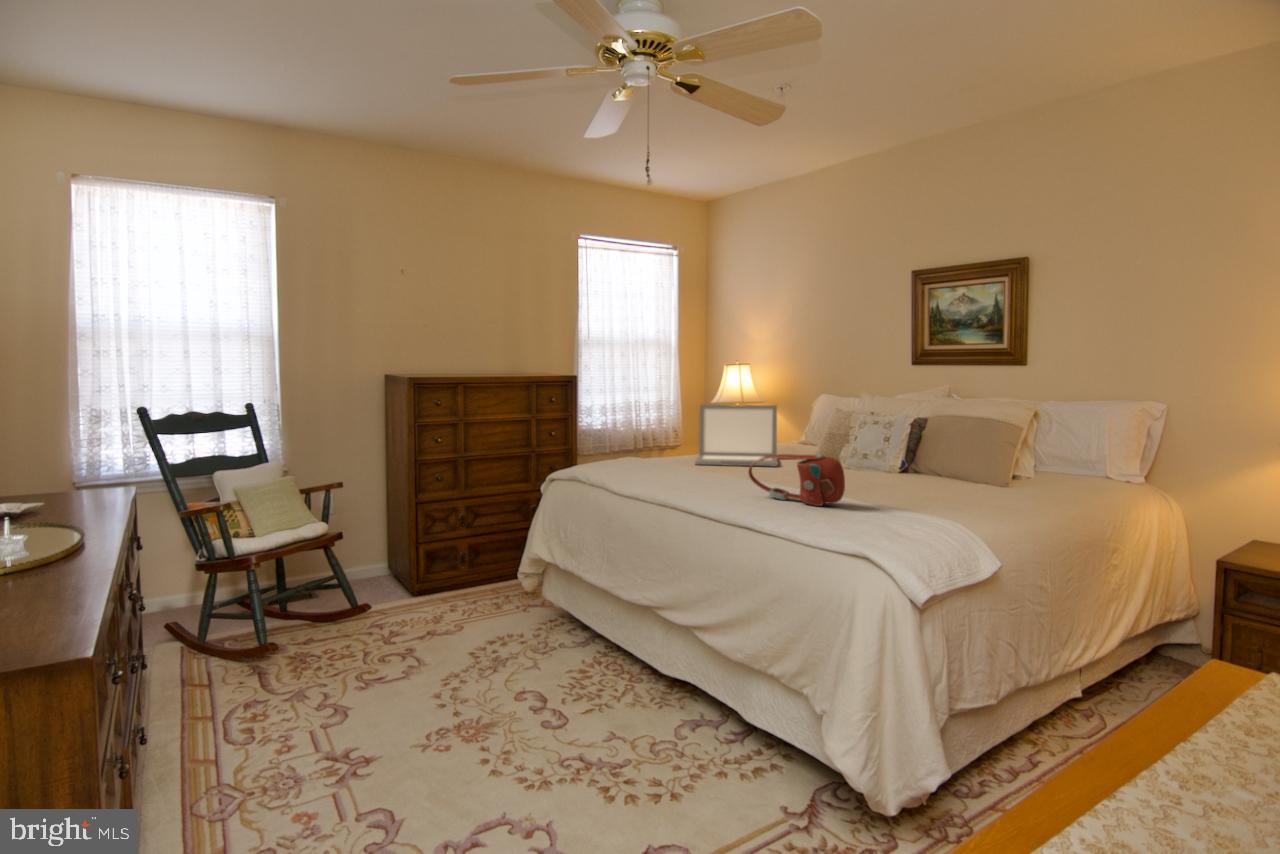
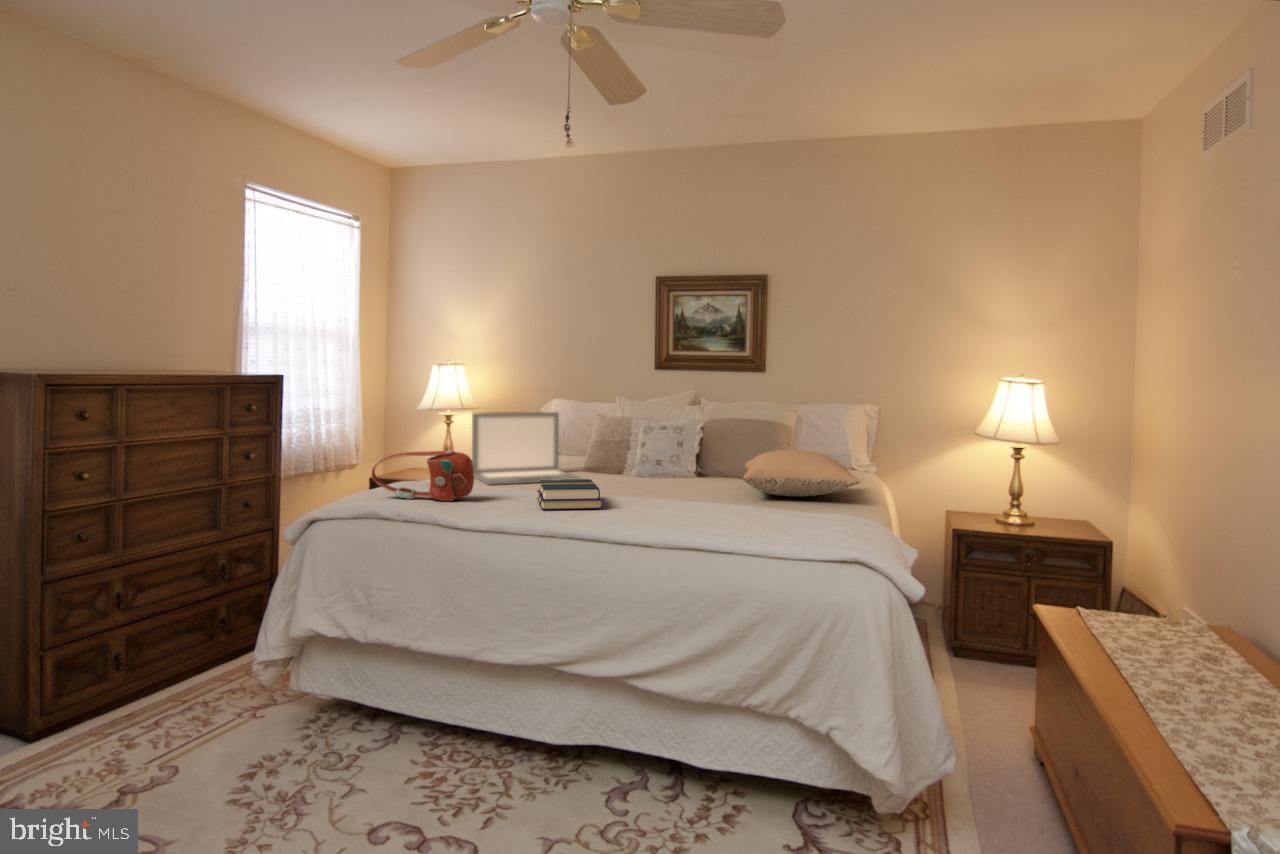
pillow: none [881,449,1037,497] -> present [743,450,861,497]
handbag: present [748,454,845,506] -> present [372,450,474,501]
book: none [684,462,750,489] -> present [537,479,603,510]

